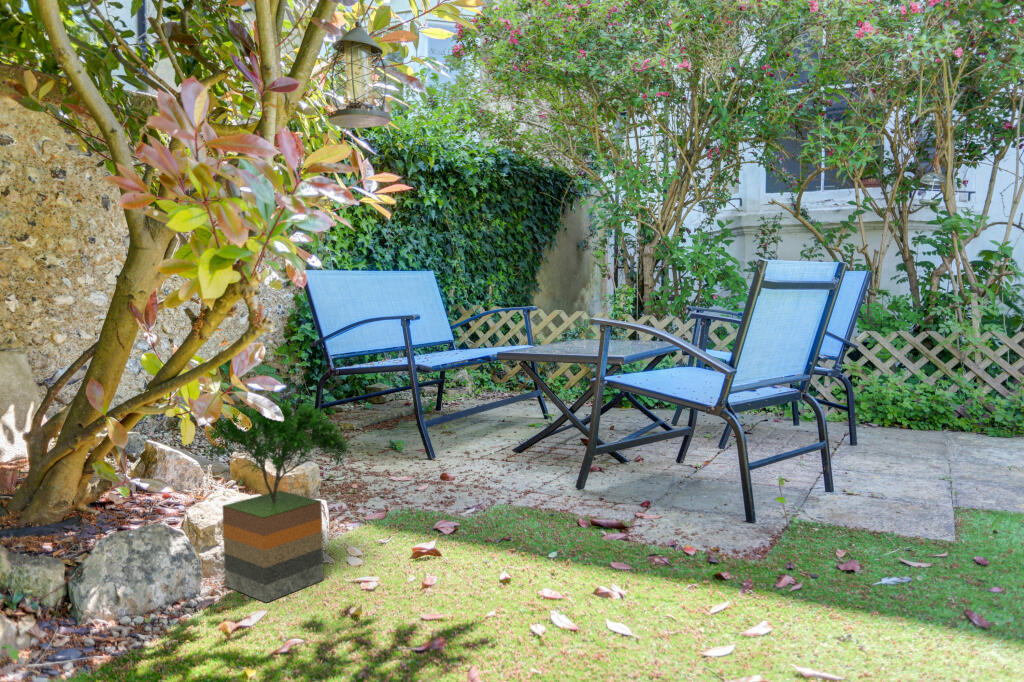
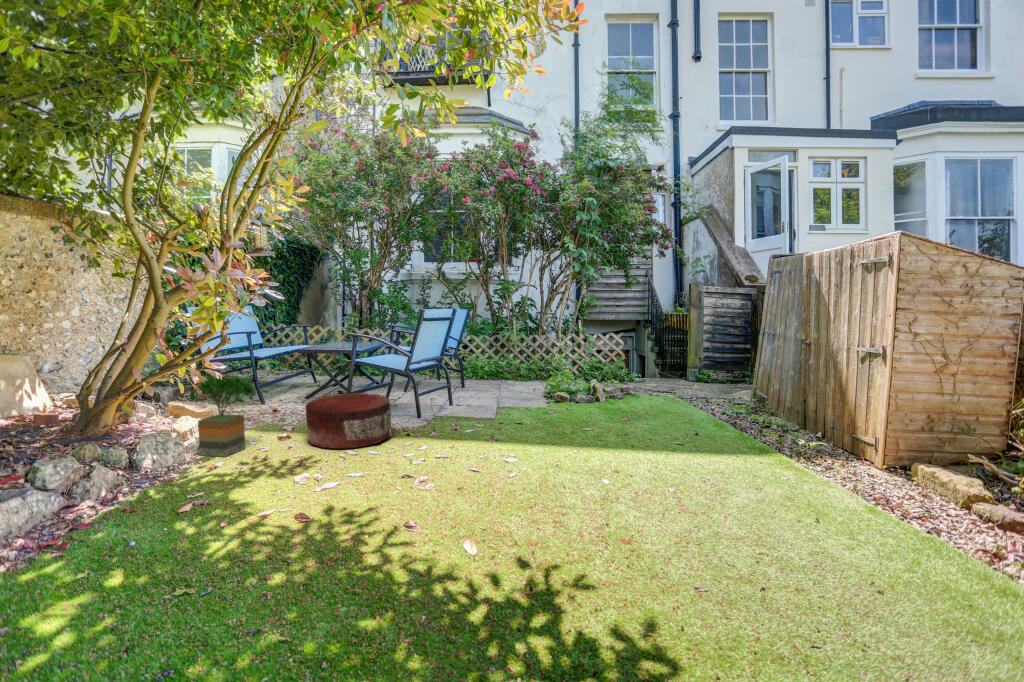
pouf: none [455,457,676,626] -> present [306,393,392,449]

